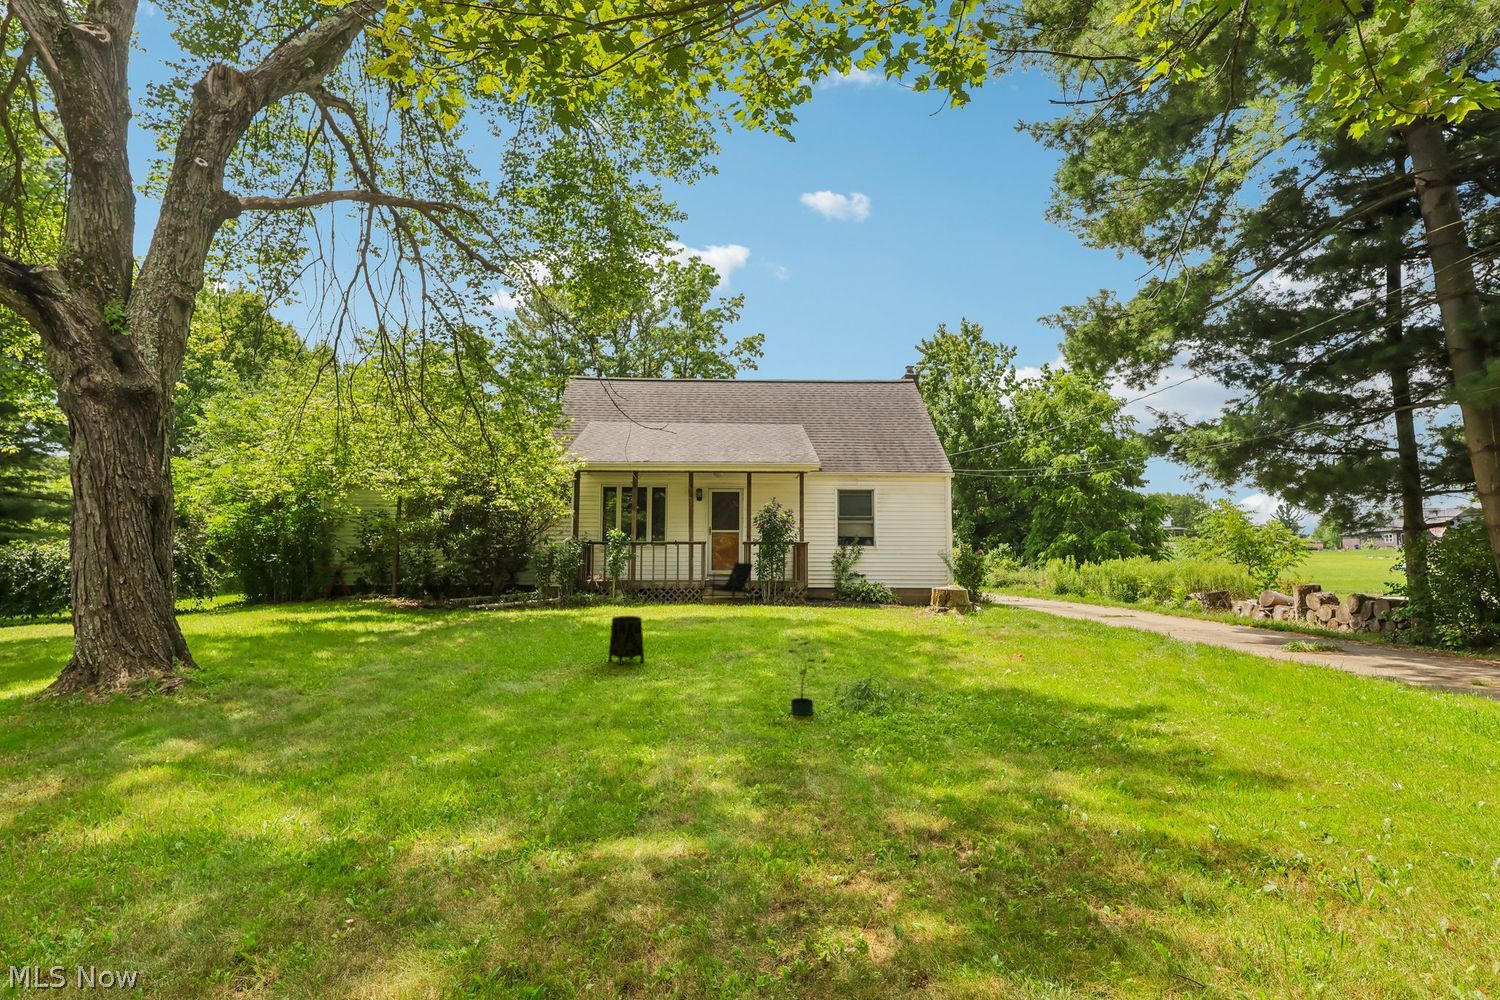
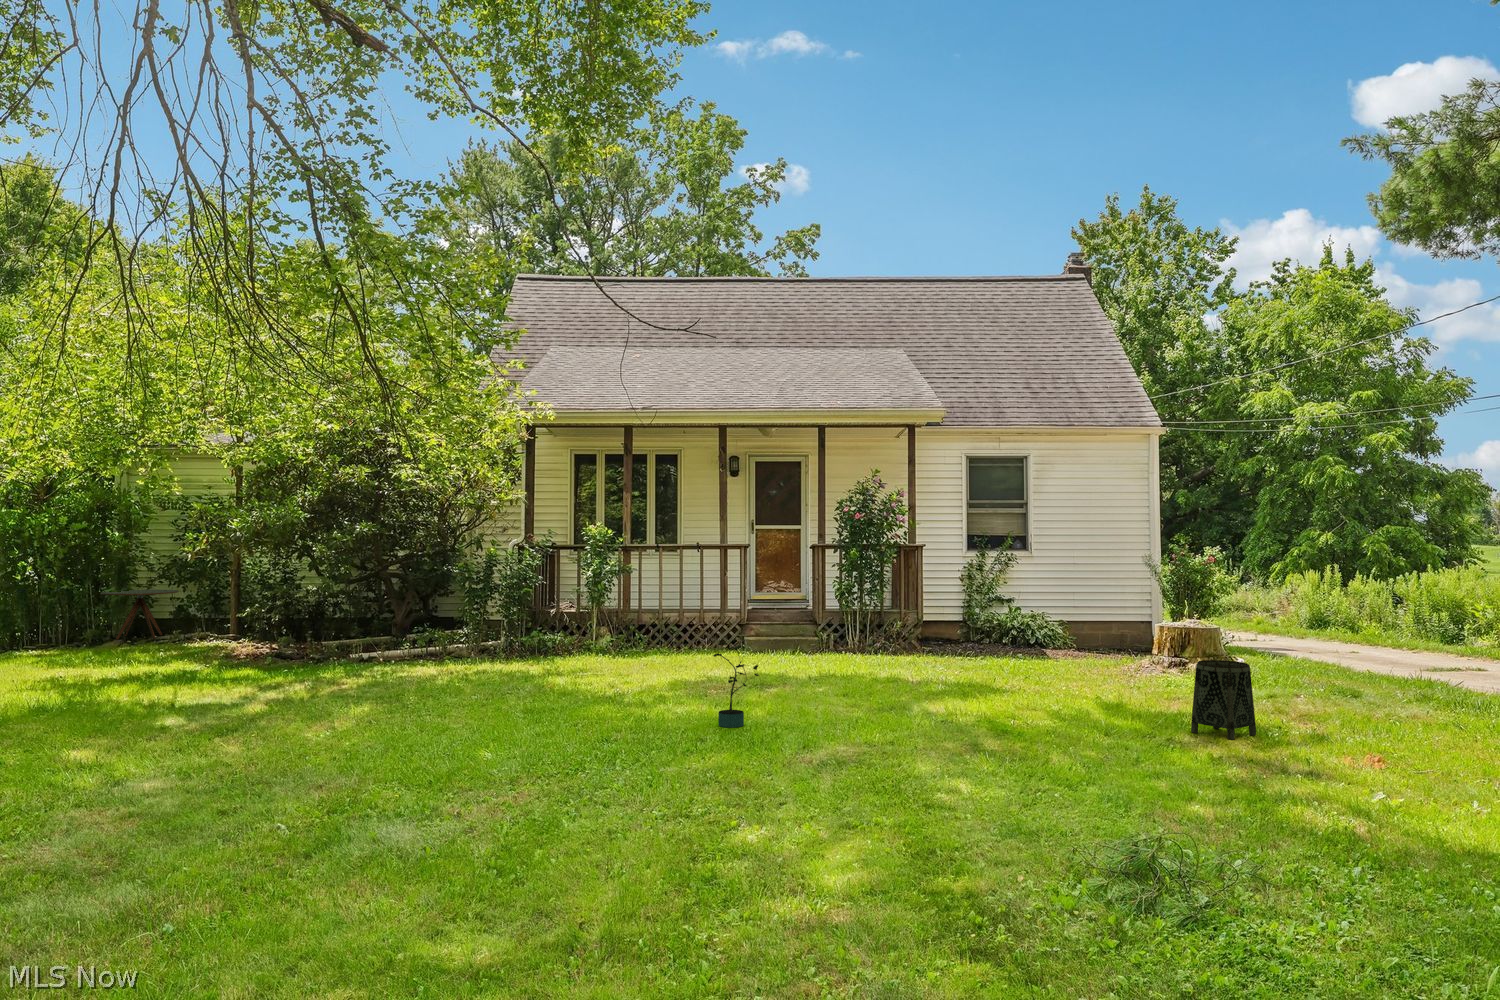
lounge chair: present [710,562,753,601] -> none [757,580,829,647]
basket: present [608,616,644,665] -> present [1191,660,1256,740]
potted plant: present [789,639,827,715] -> present [713,642,759,728]

